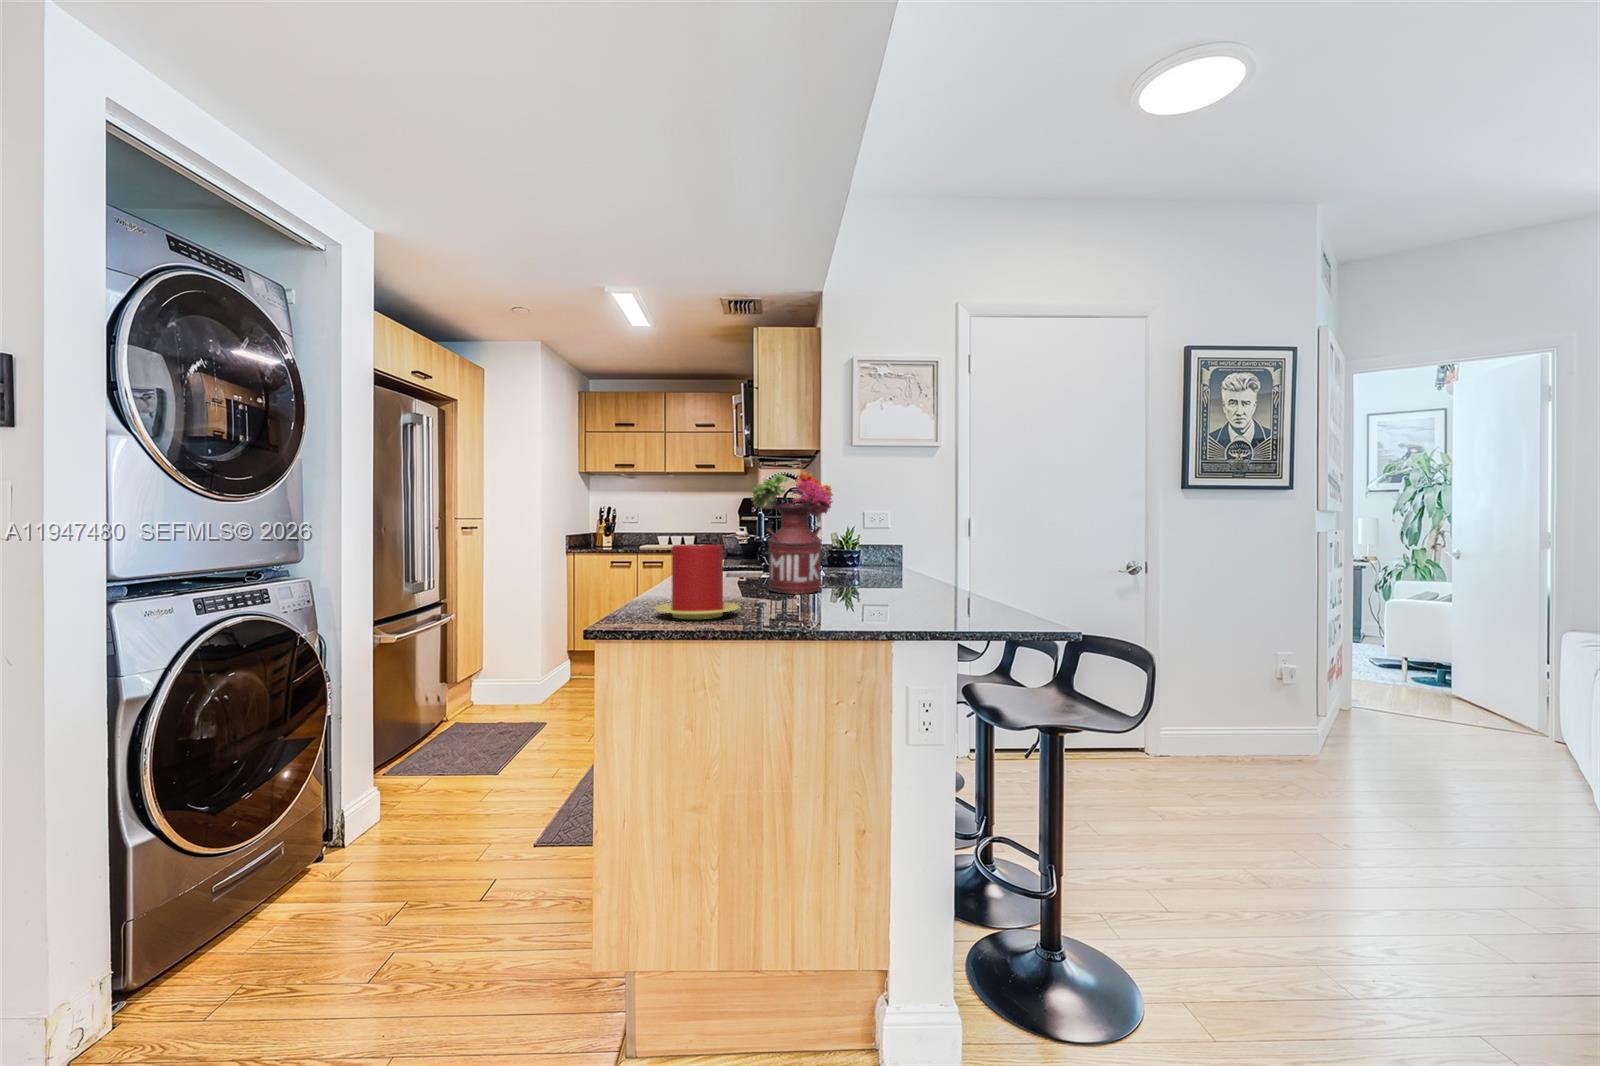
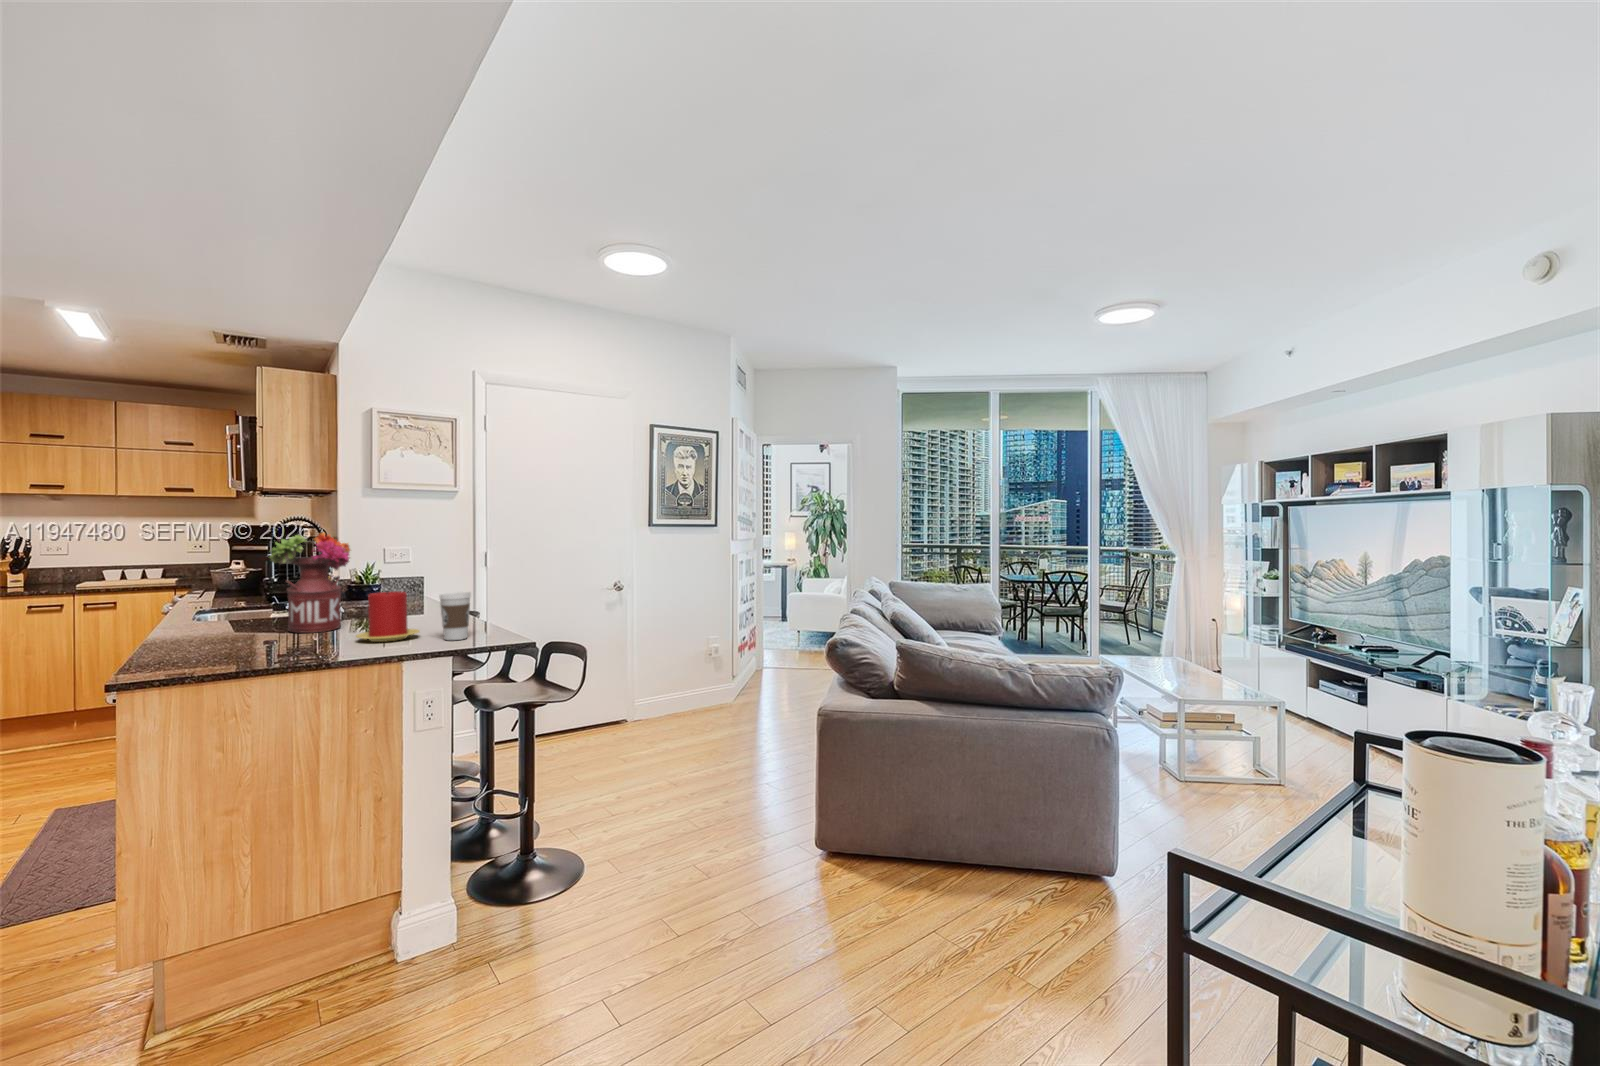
candle: present [655,544,740,619] -> present [356,592,420,642]
coffee cup: none [944,547,989,619] -> present [440,592,471,640]

